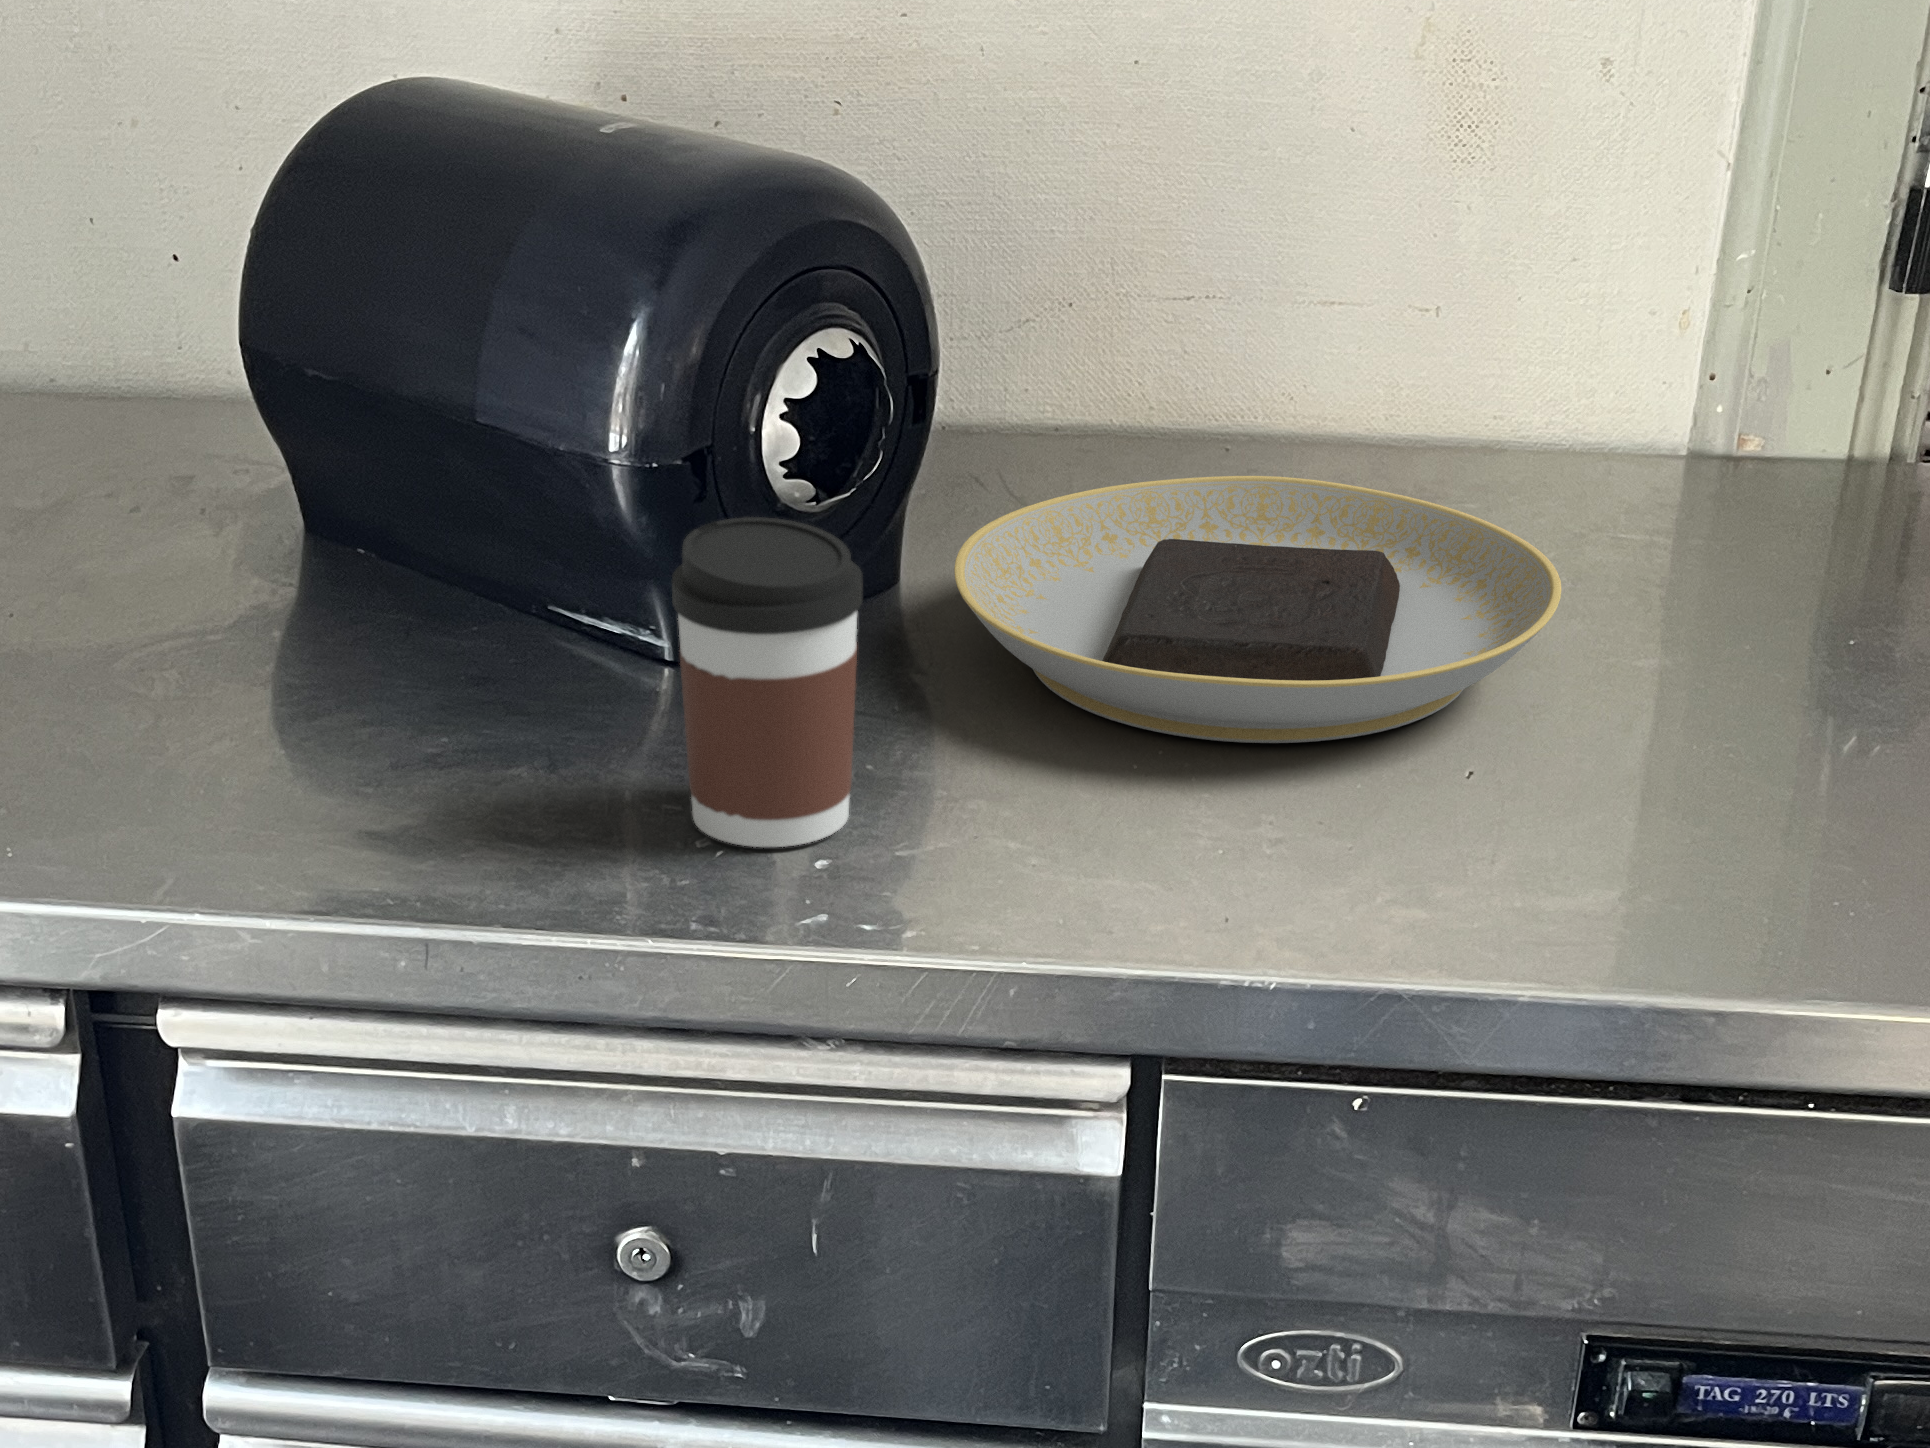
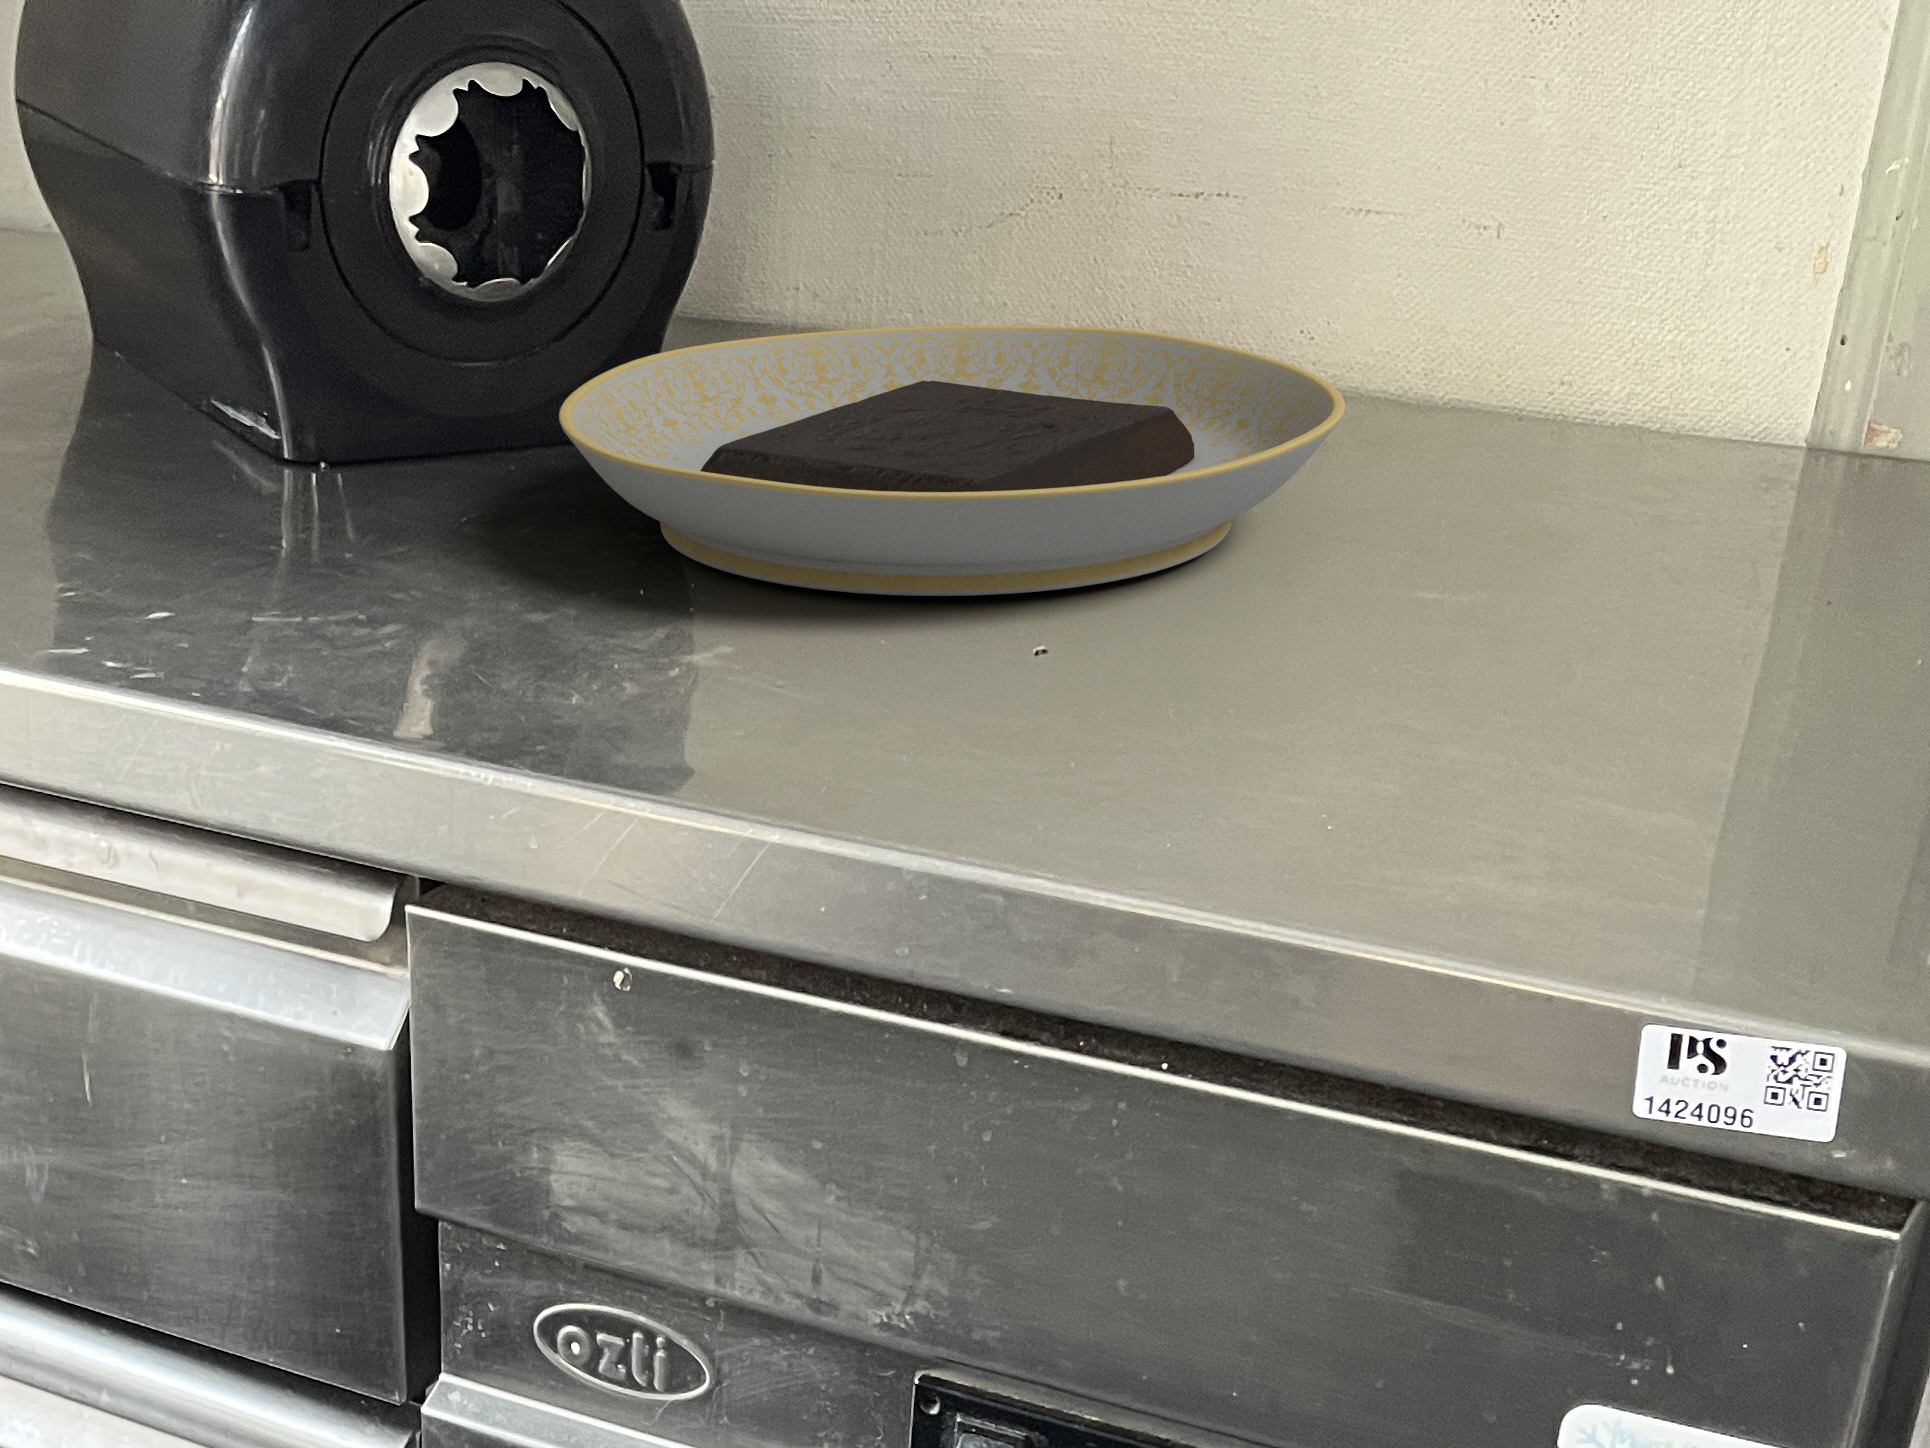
coffee cup: present [672,517,863,847] -> none [22,210,267,616]

